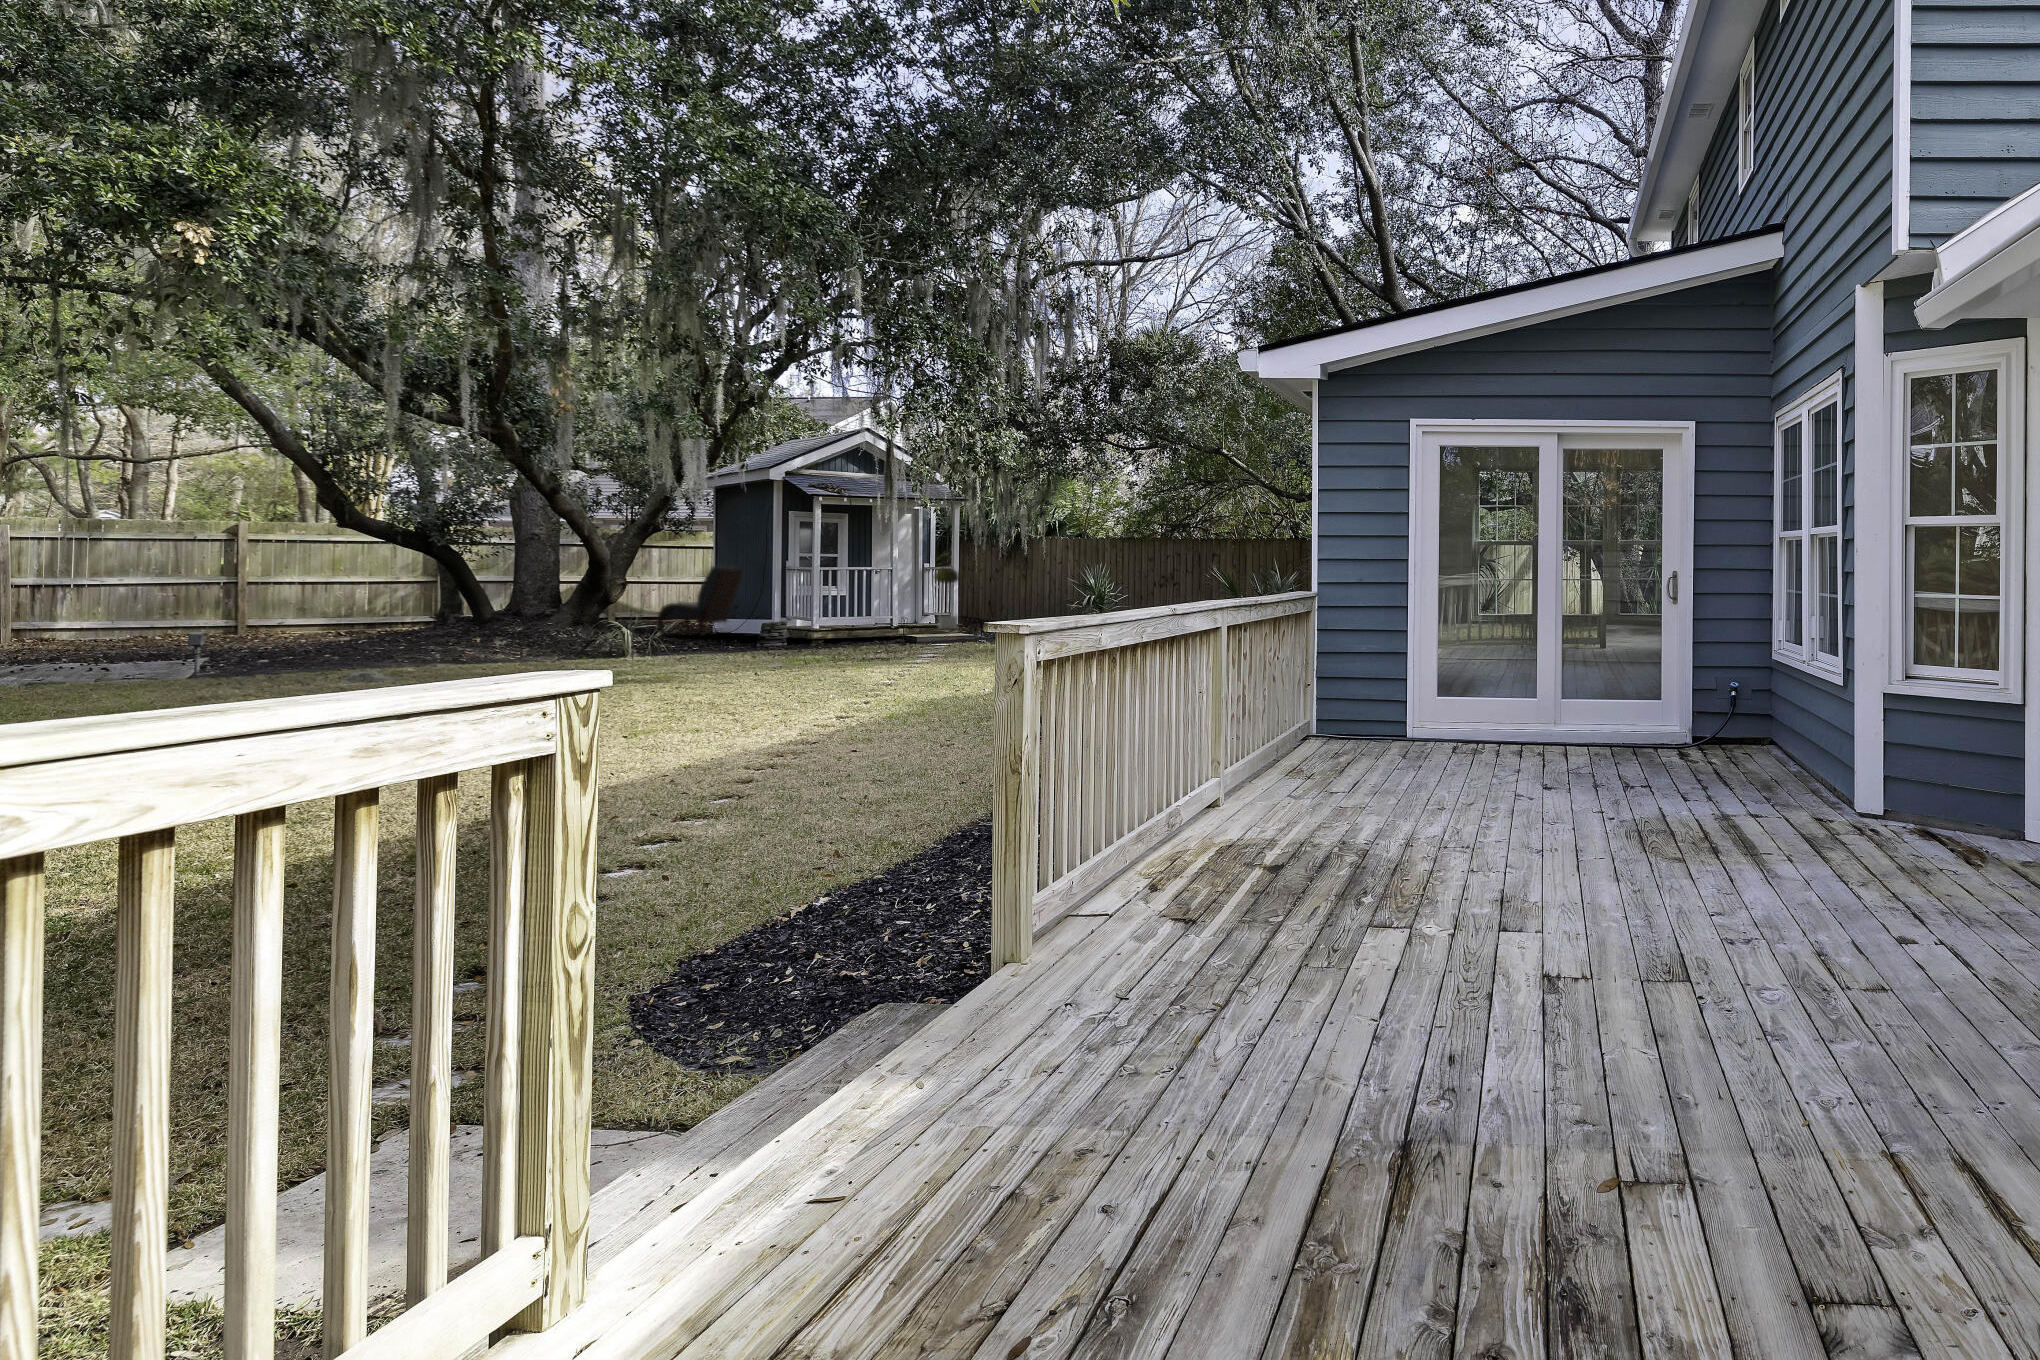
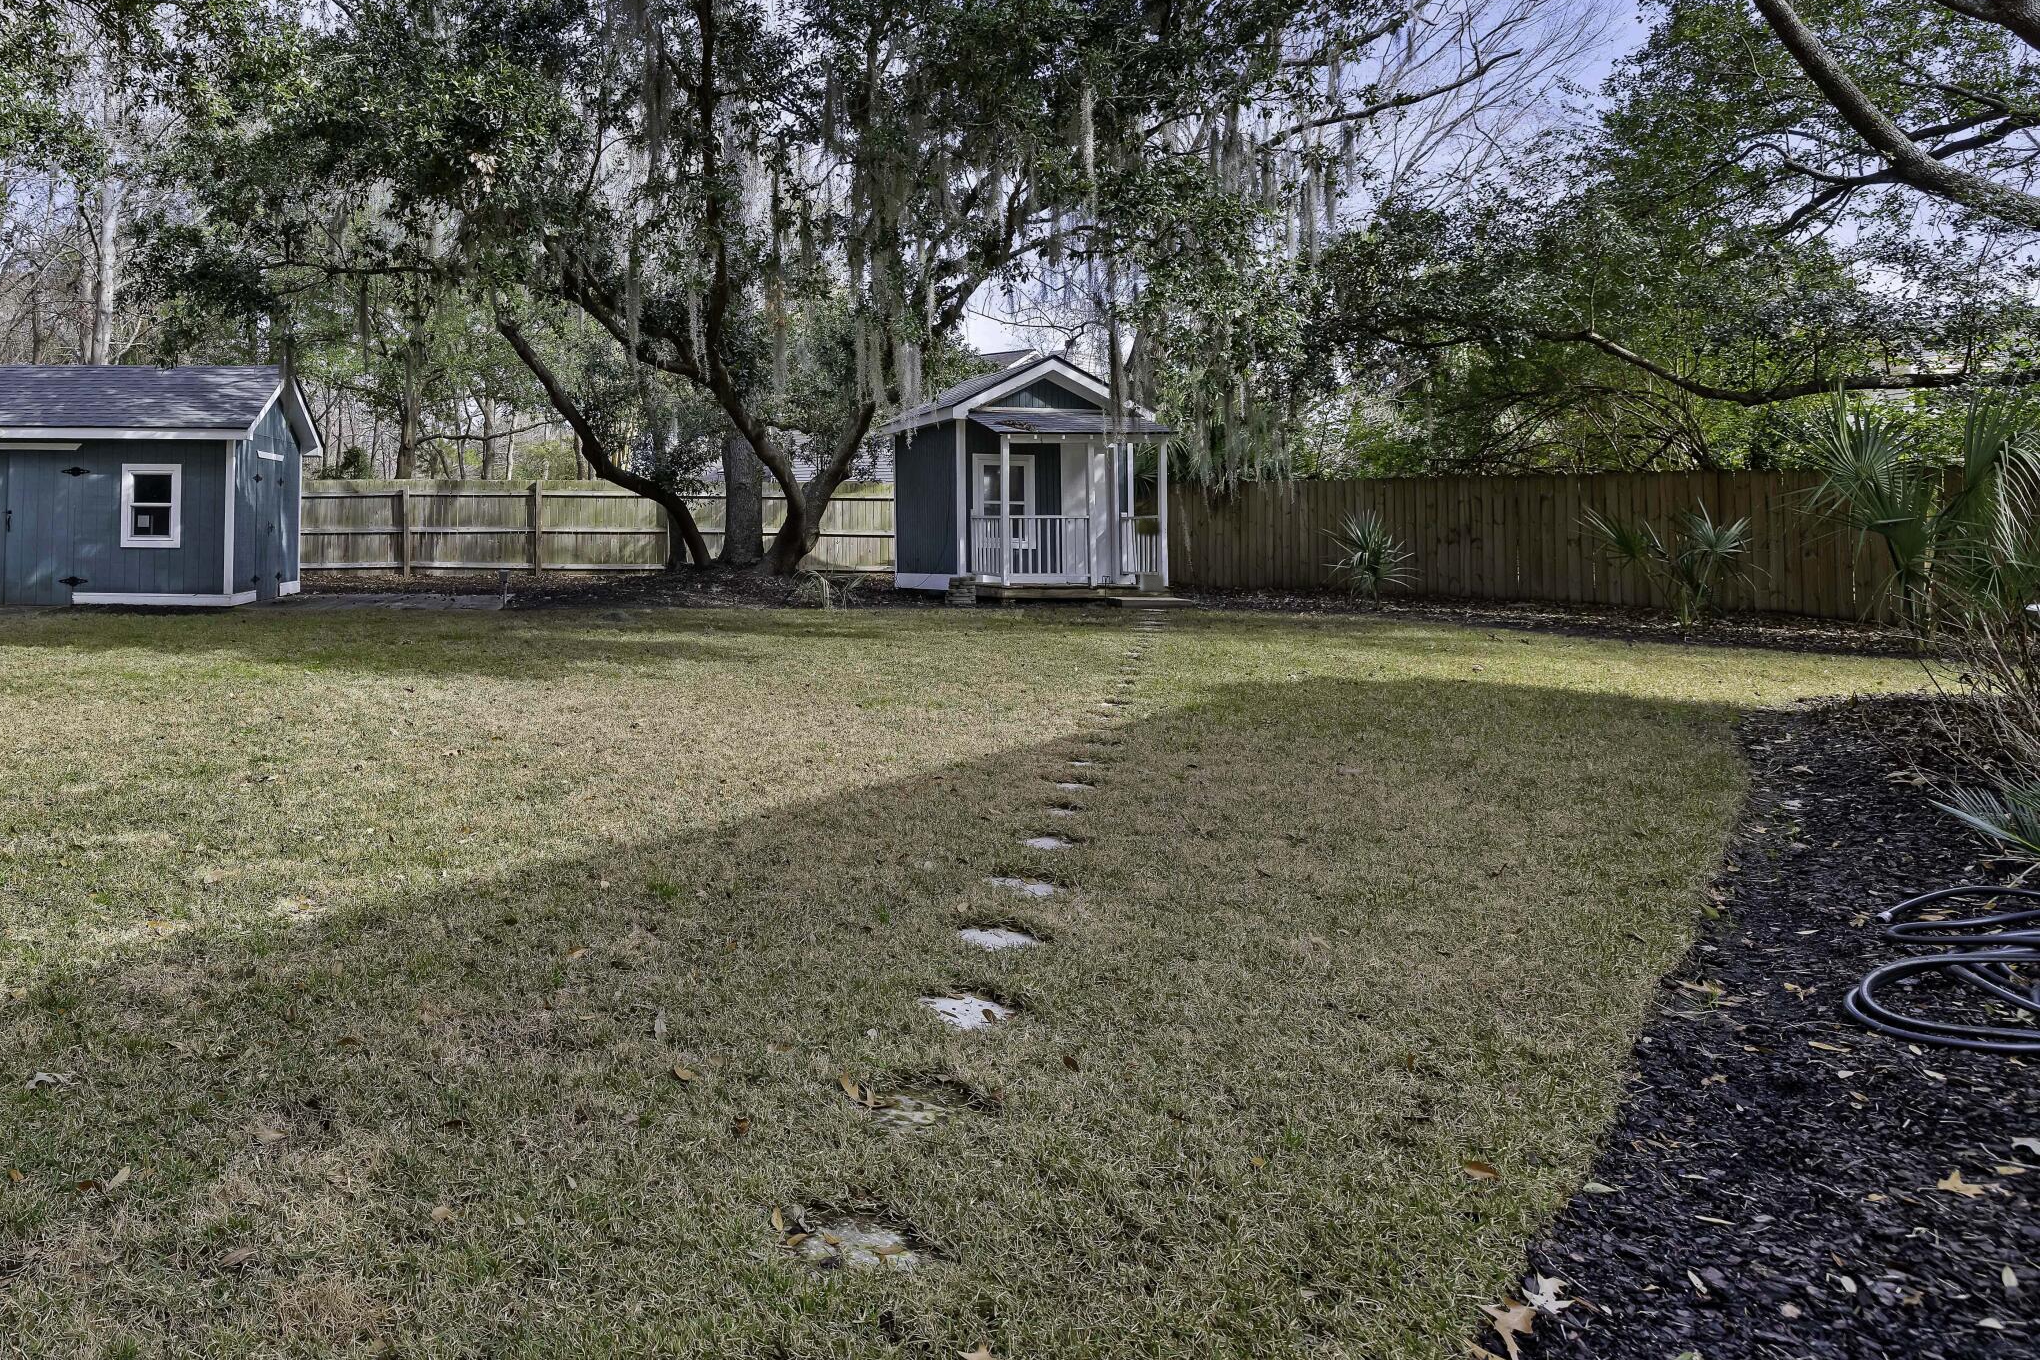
lounge chair: present [657,566,743,636] -> none [847,515,930,590]

